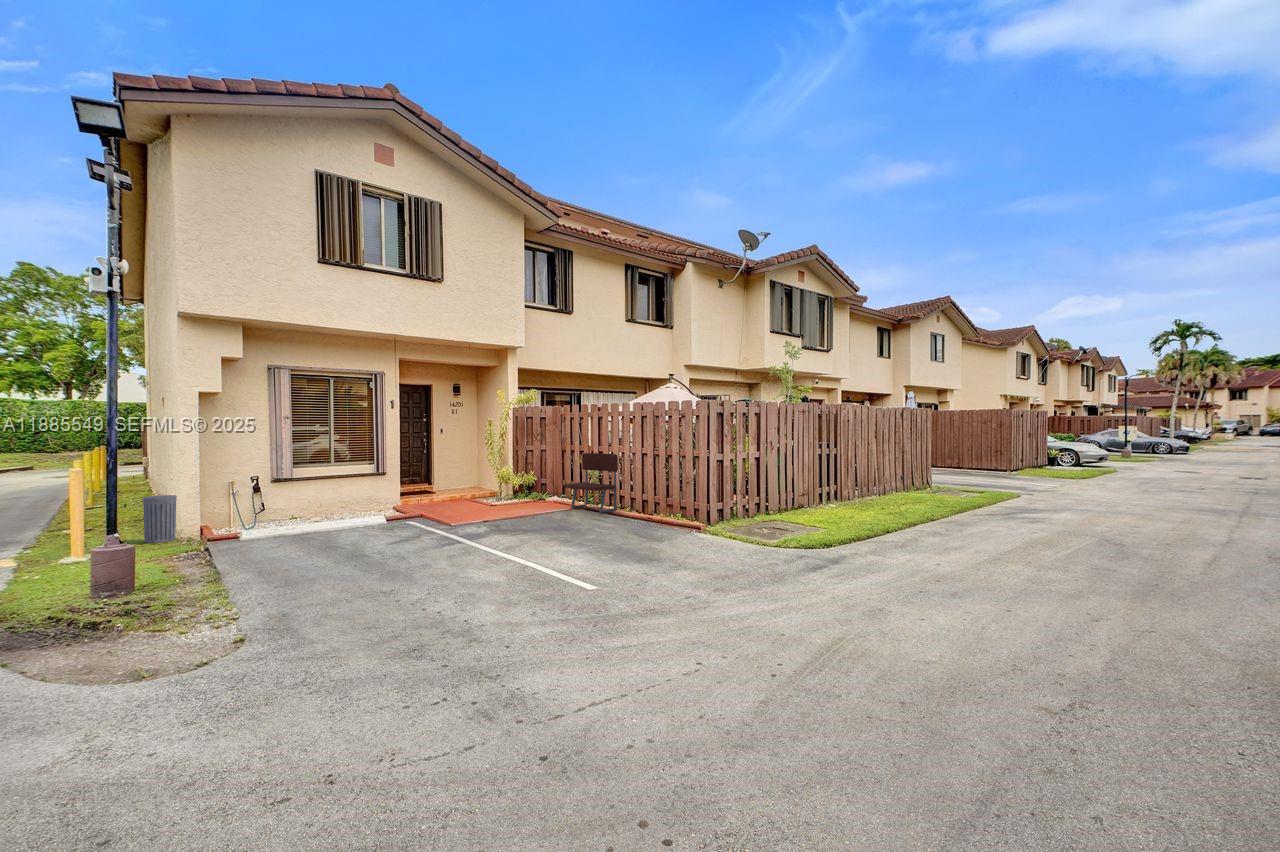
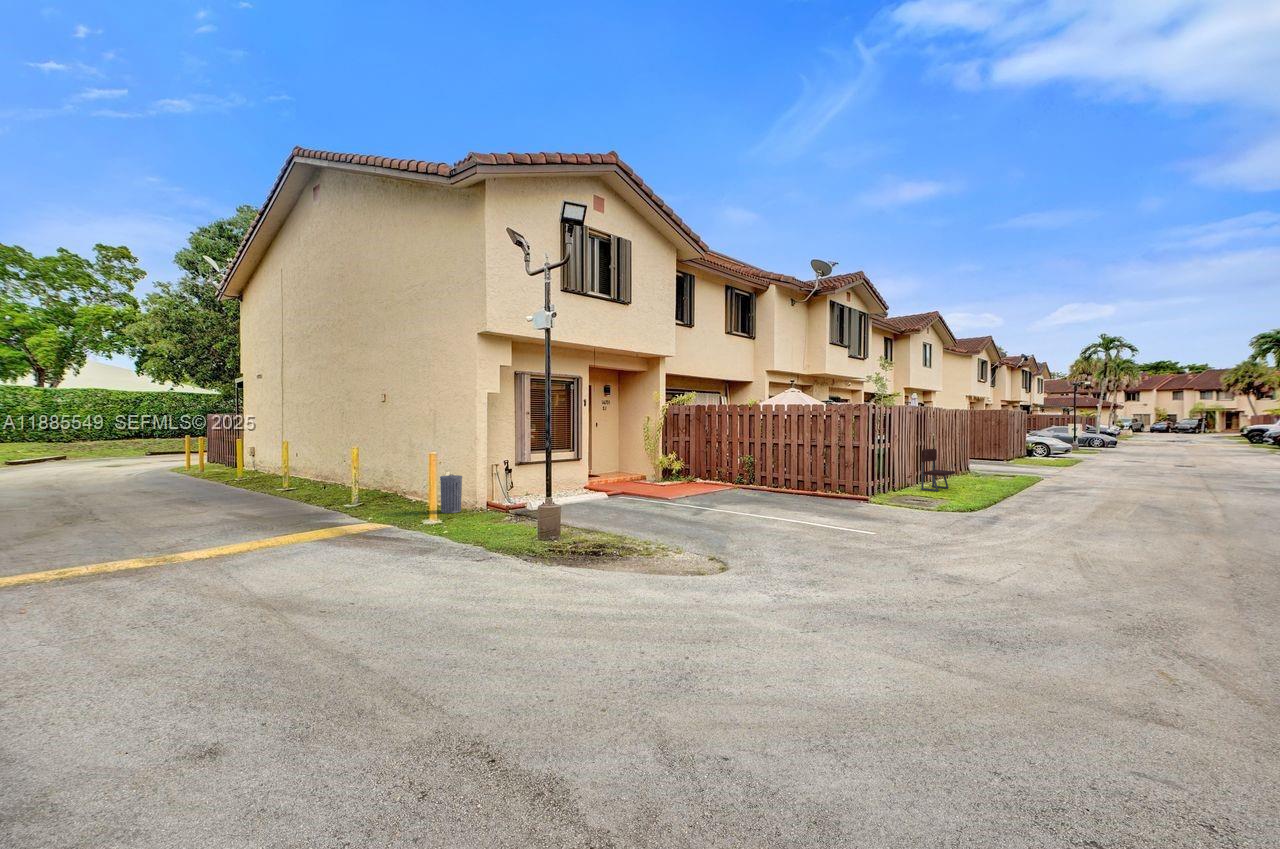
bench: present [564,453,618,513] -> present [921,449,955,491]

